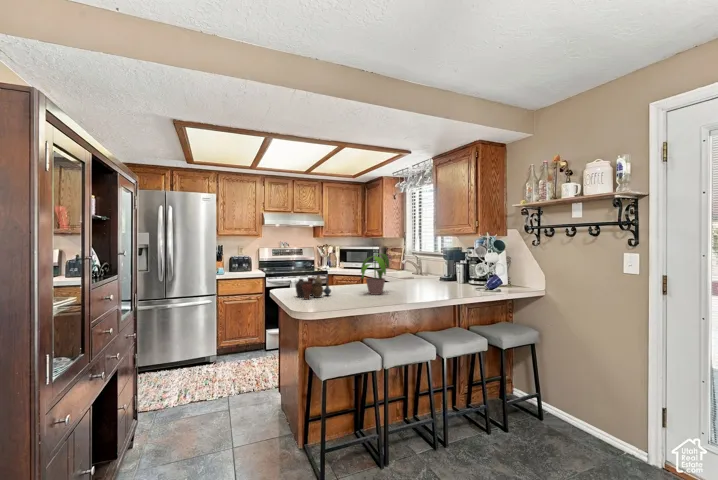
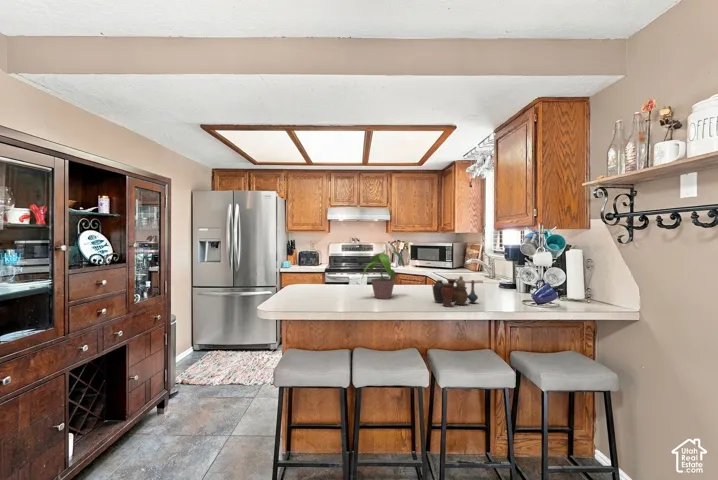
vase: present [295,275,331,299] -> present [432,276,478,307]

